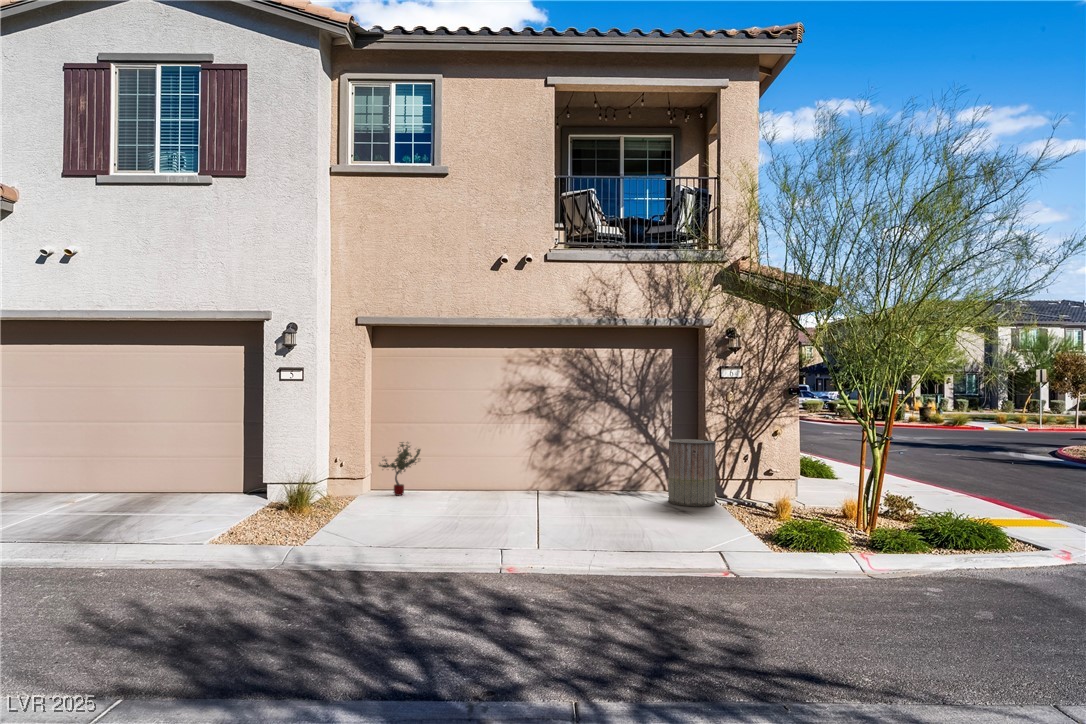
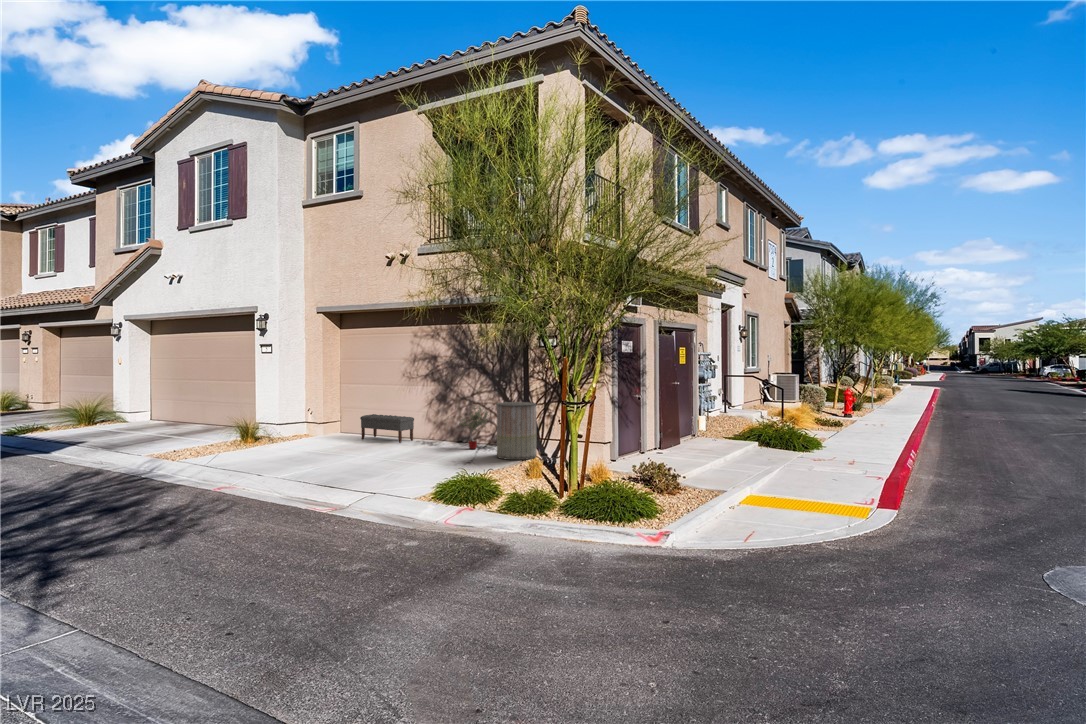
potted tree: present [379,442,420,496] -> present [459,406,488,449]
bench: none [440,463,512,498] -> present [360,414,414,443]

